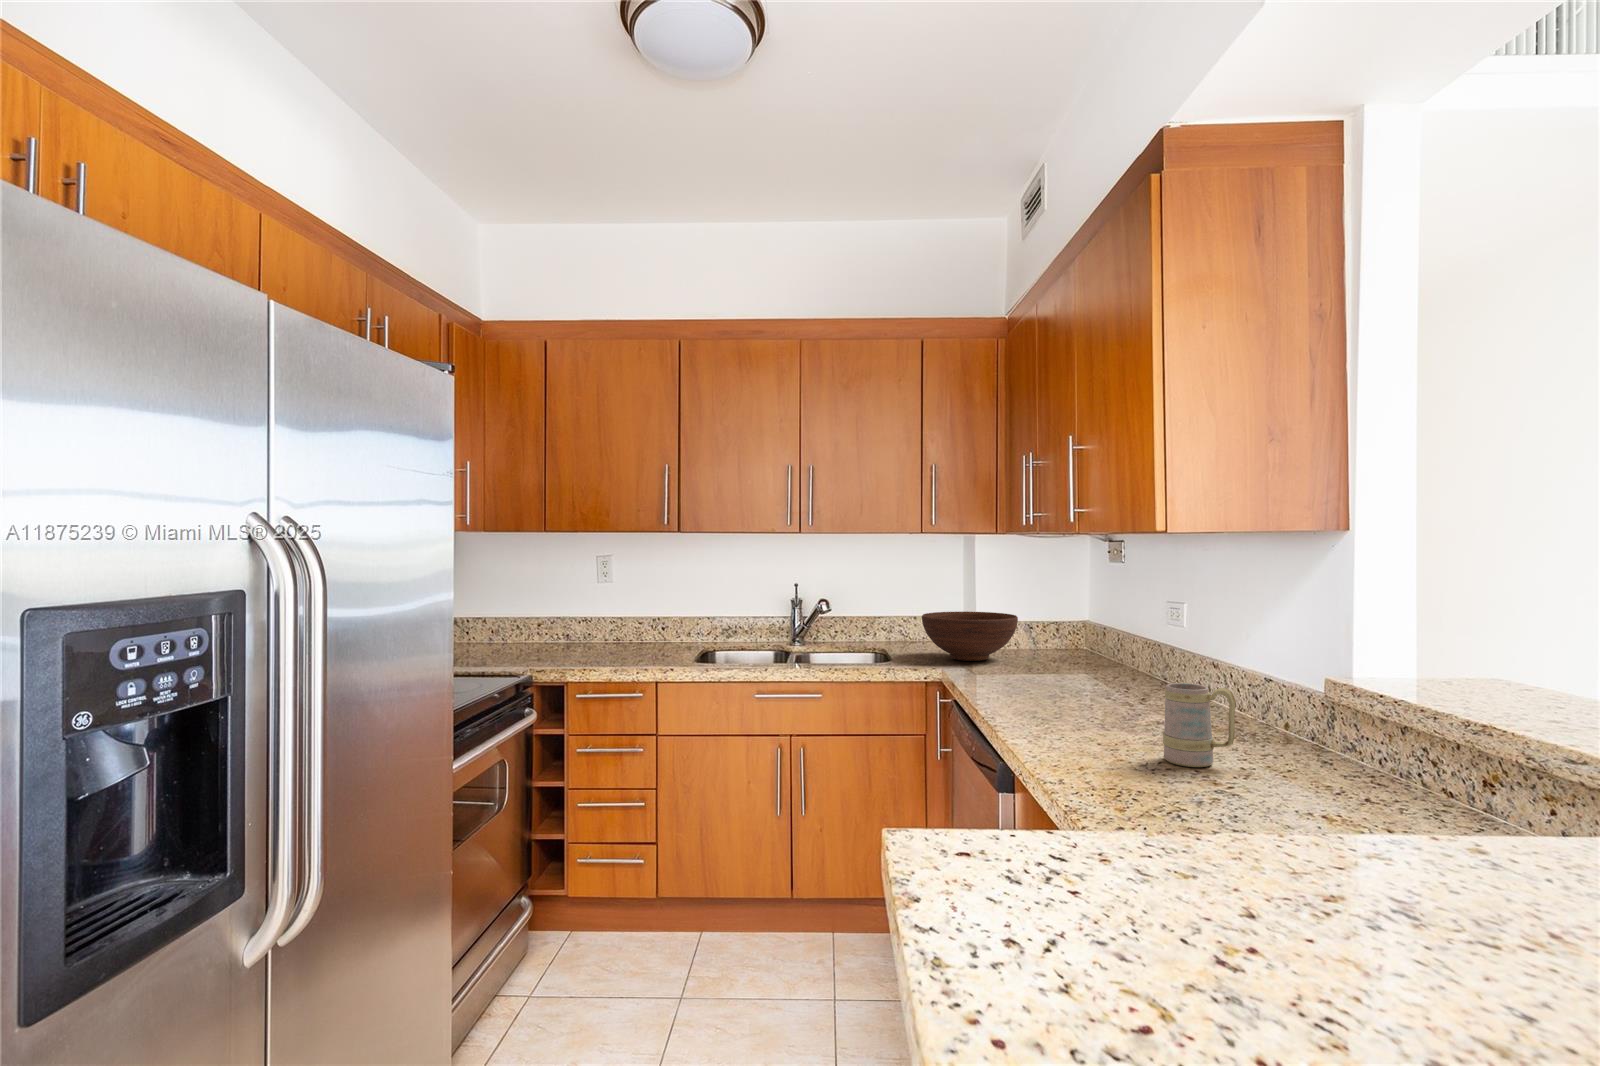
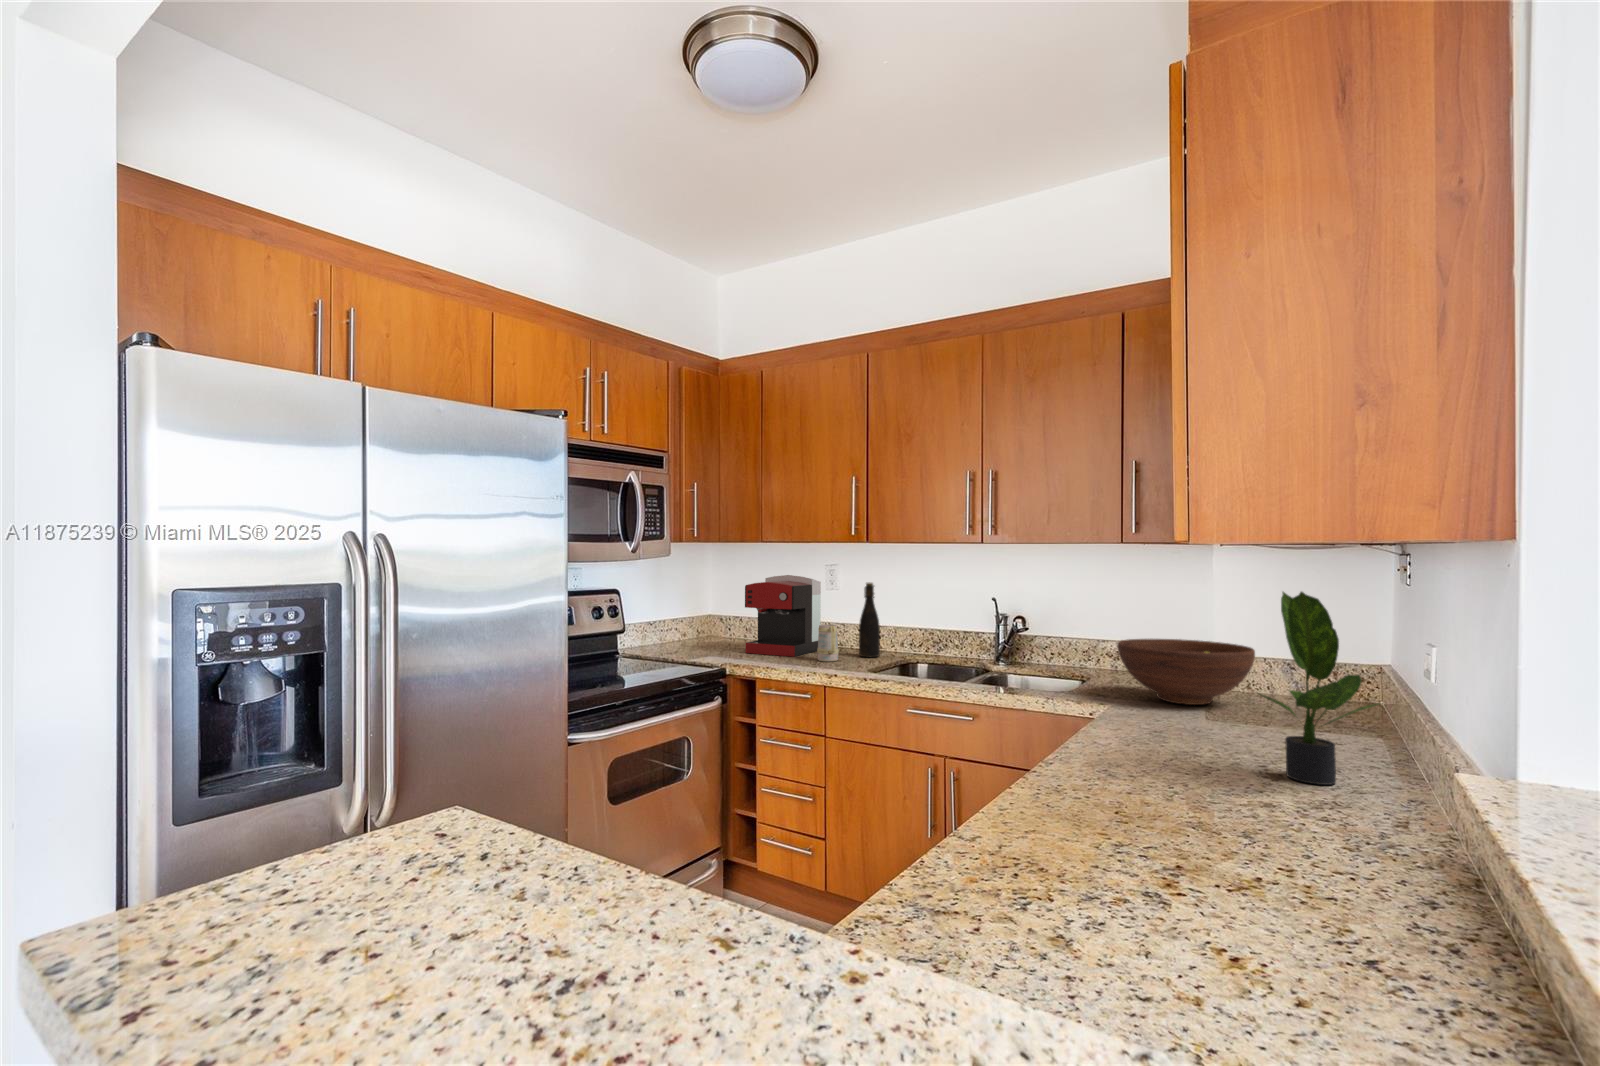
coffee maker: none [515,567,590,658] -> present [745,575,821,657]
potted plant: none [1089,571,1161,697] -> present [1260,592,1383,785]
bottle: none [646,573,668,651] -> present [859,582,880,657]
mug: present [1163,683,1236,767] -> present [817,624,839,661]

